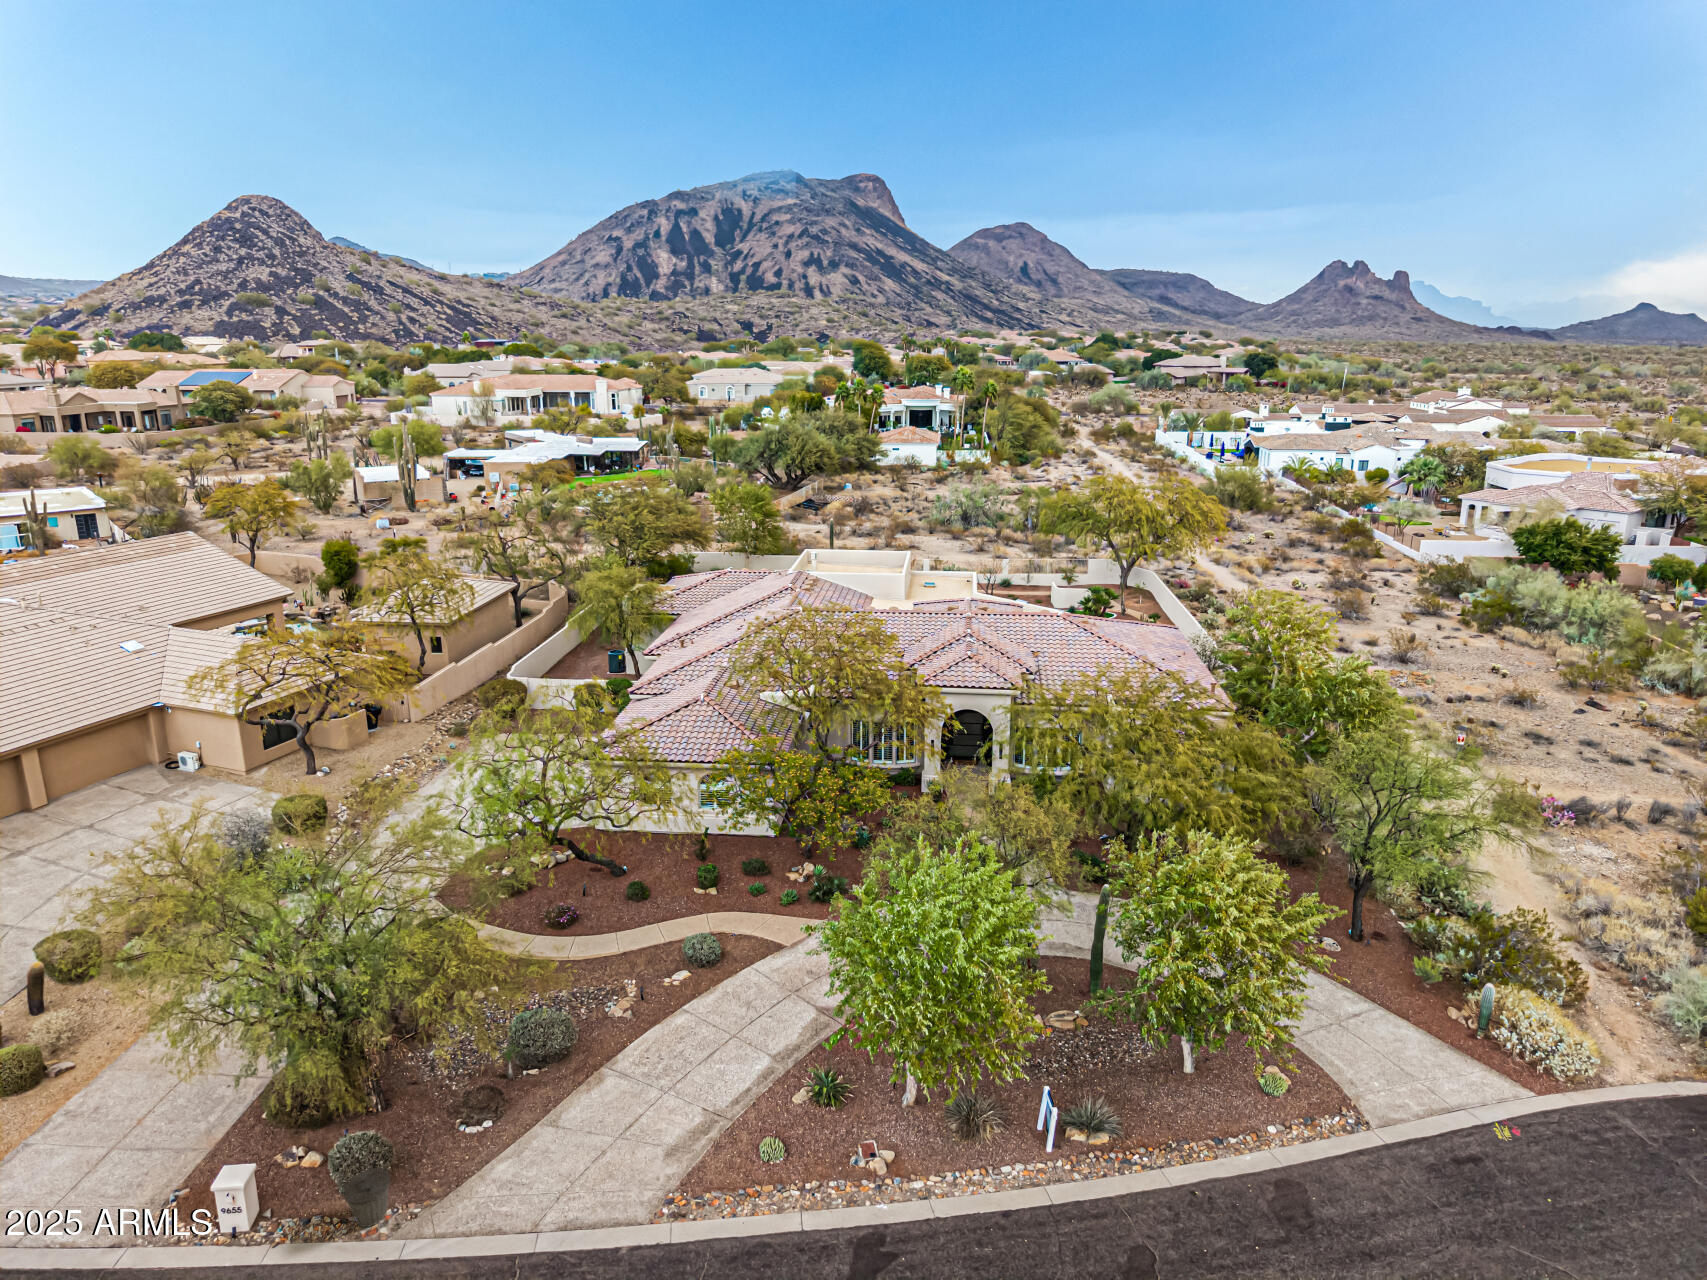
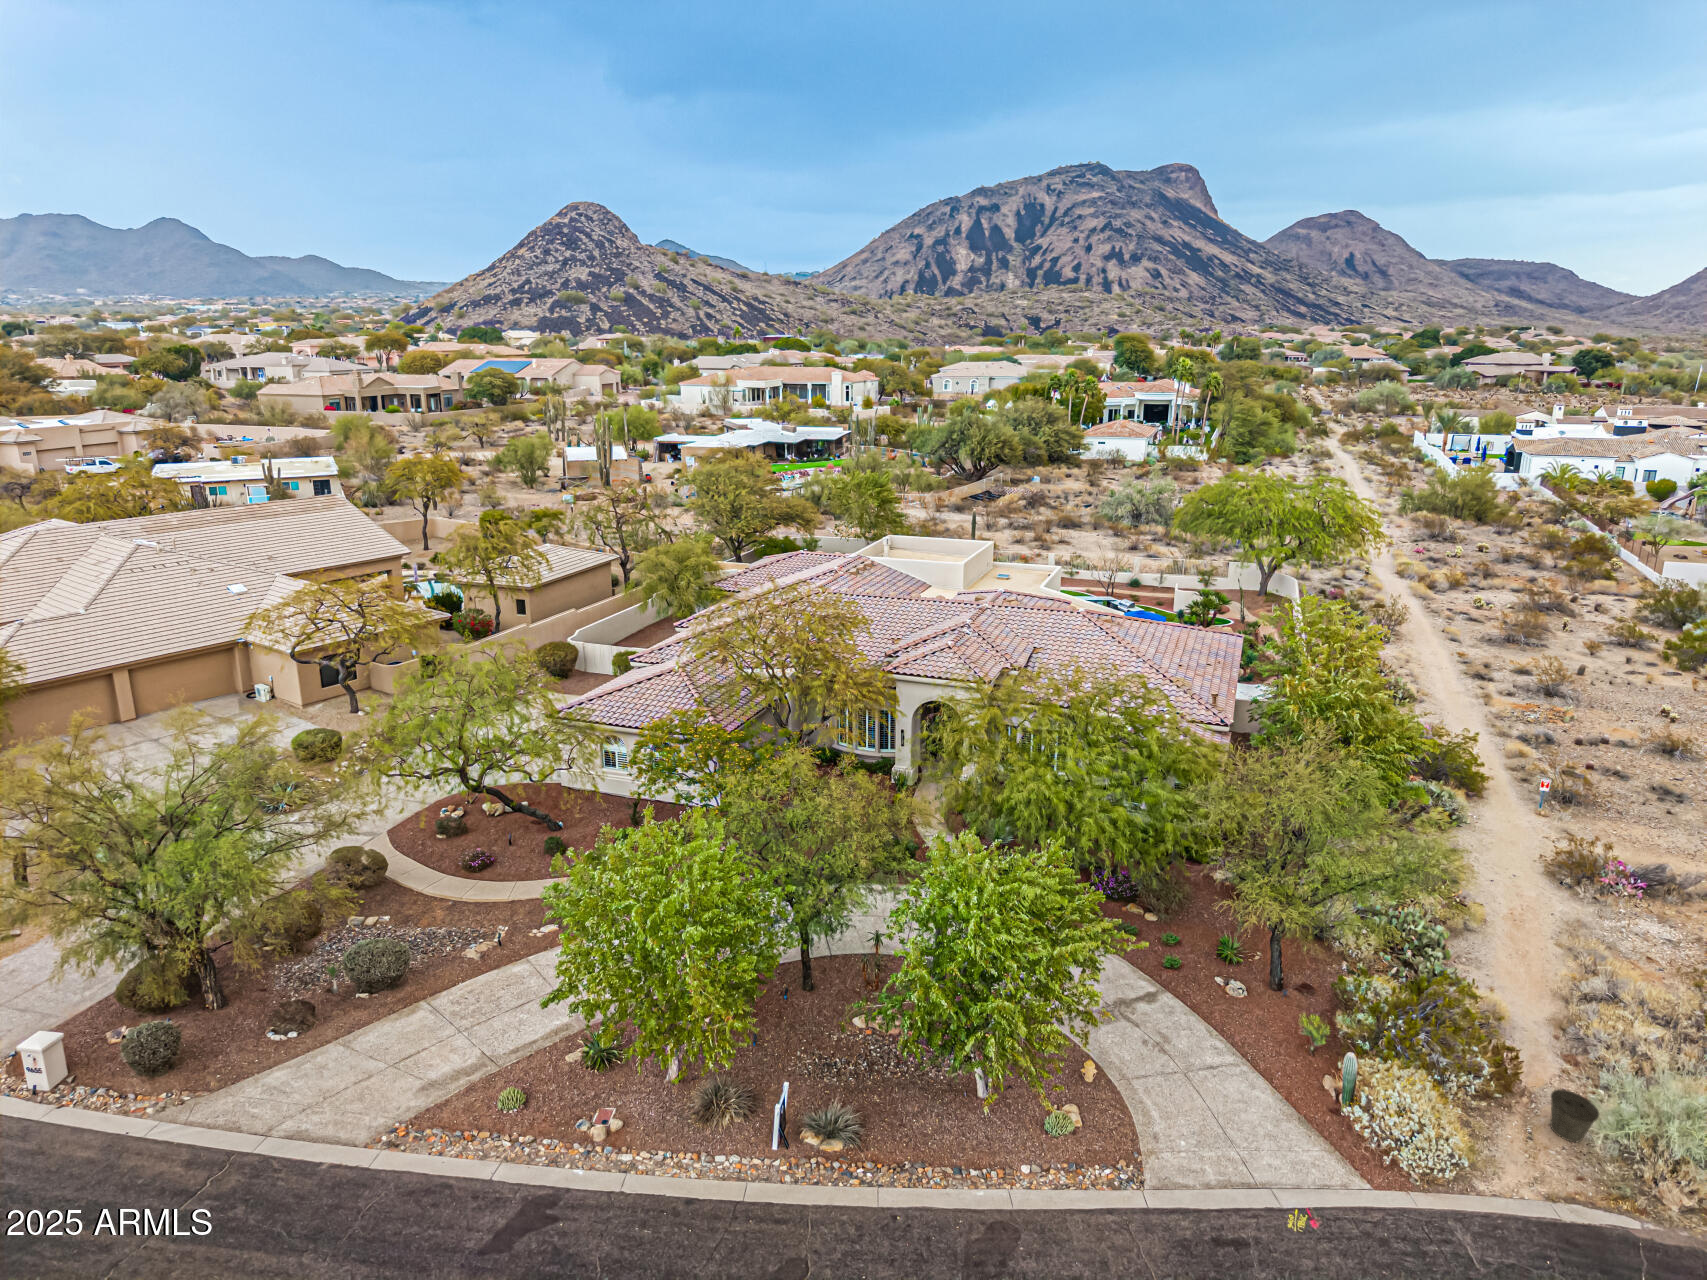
trash can: present [343,1168,390,1227] -> present [1550,1089,1599,1142]

